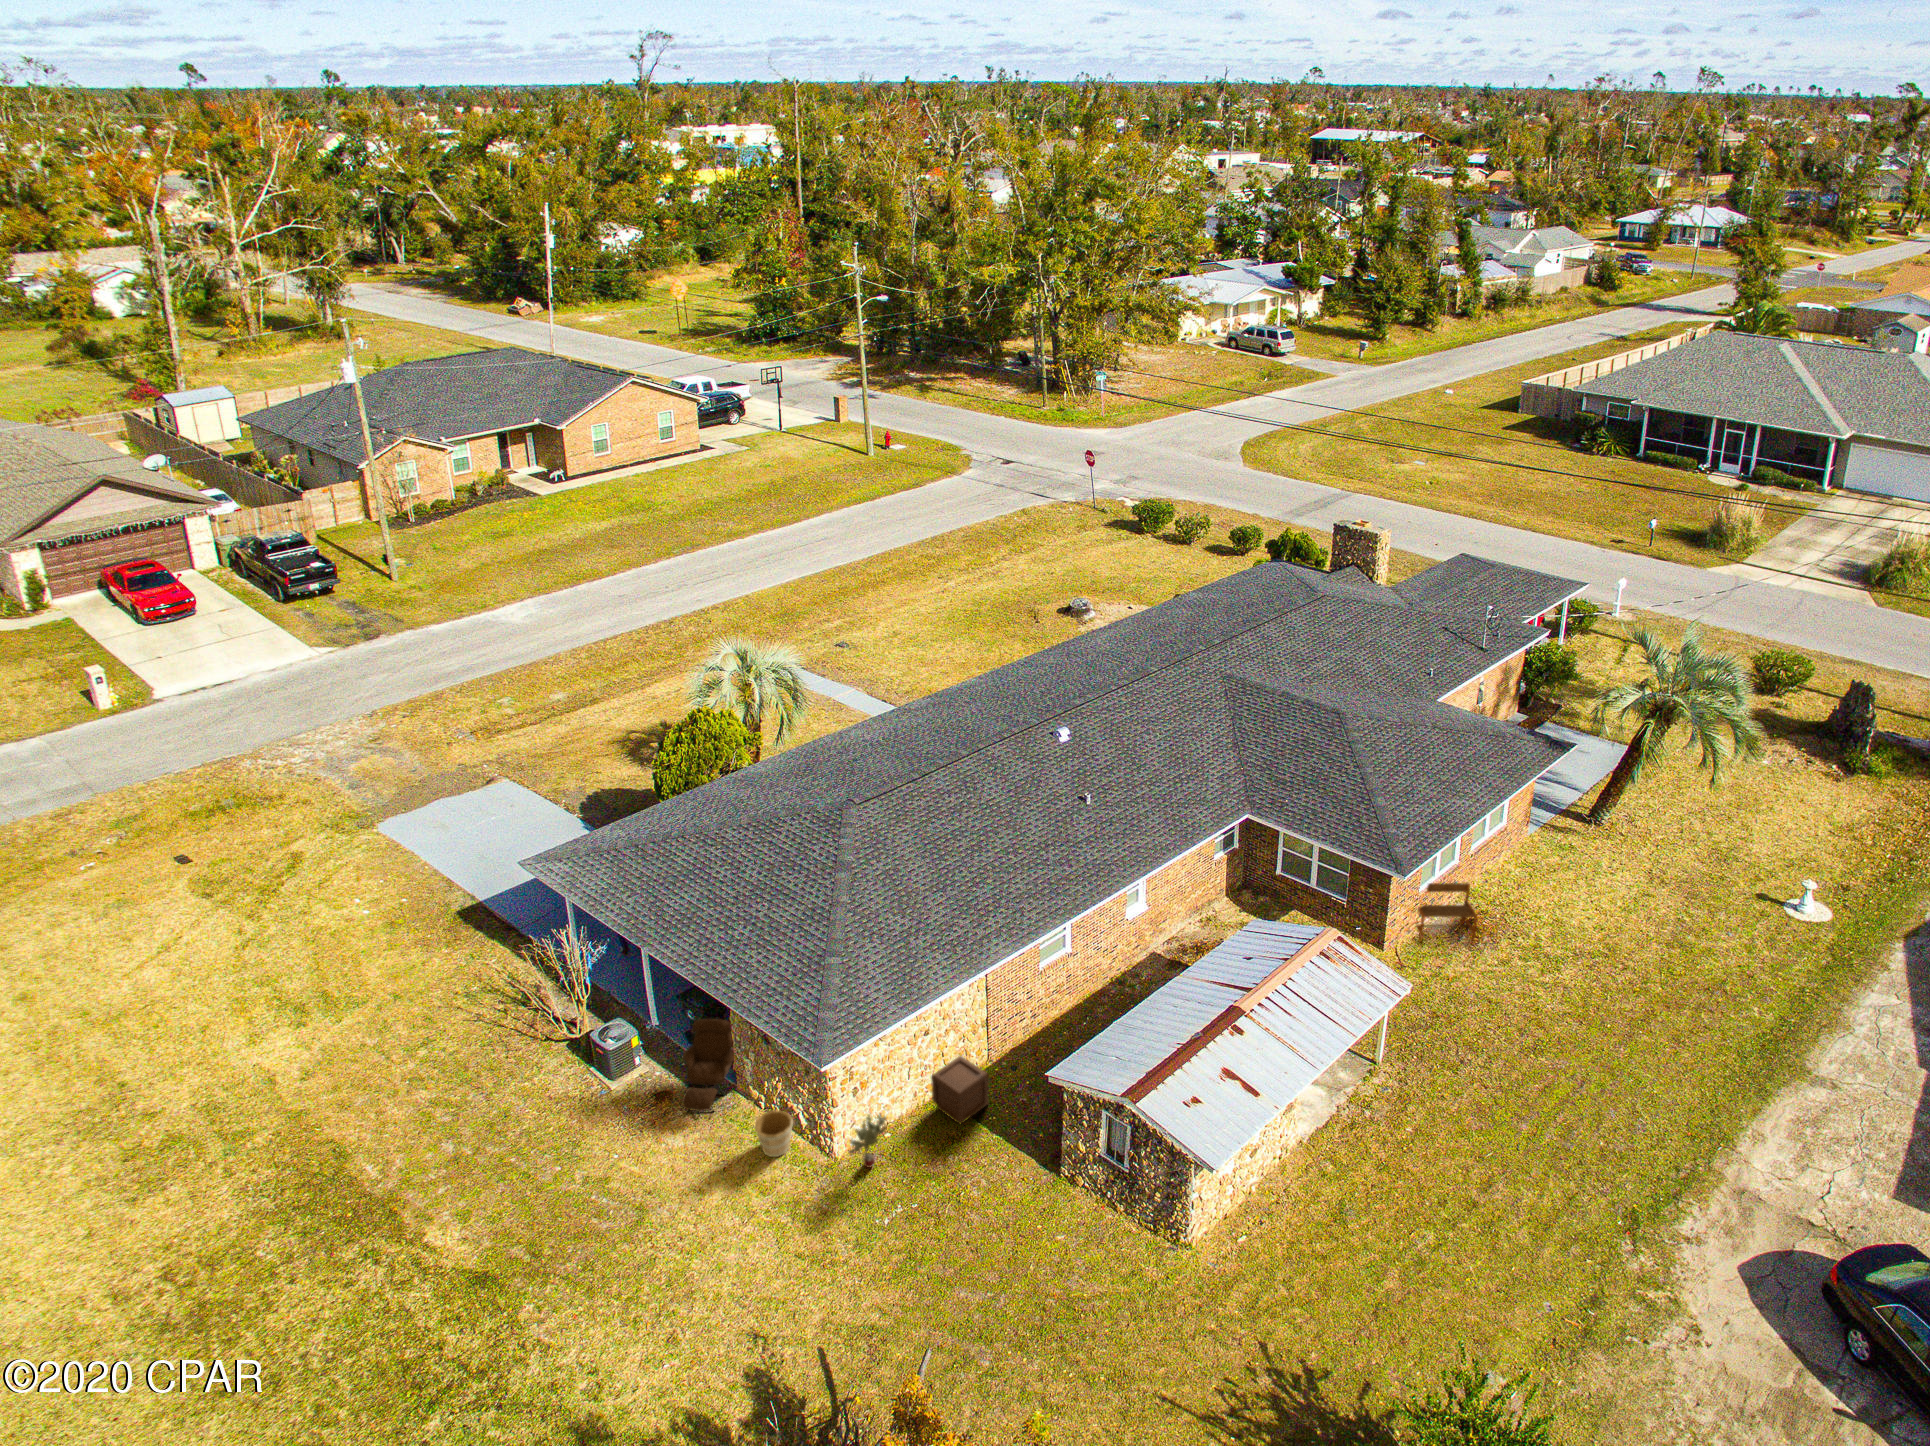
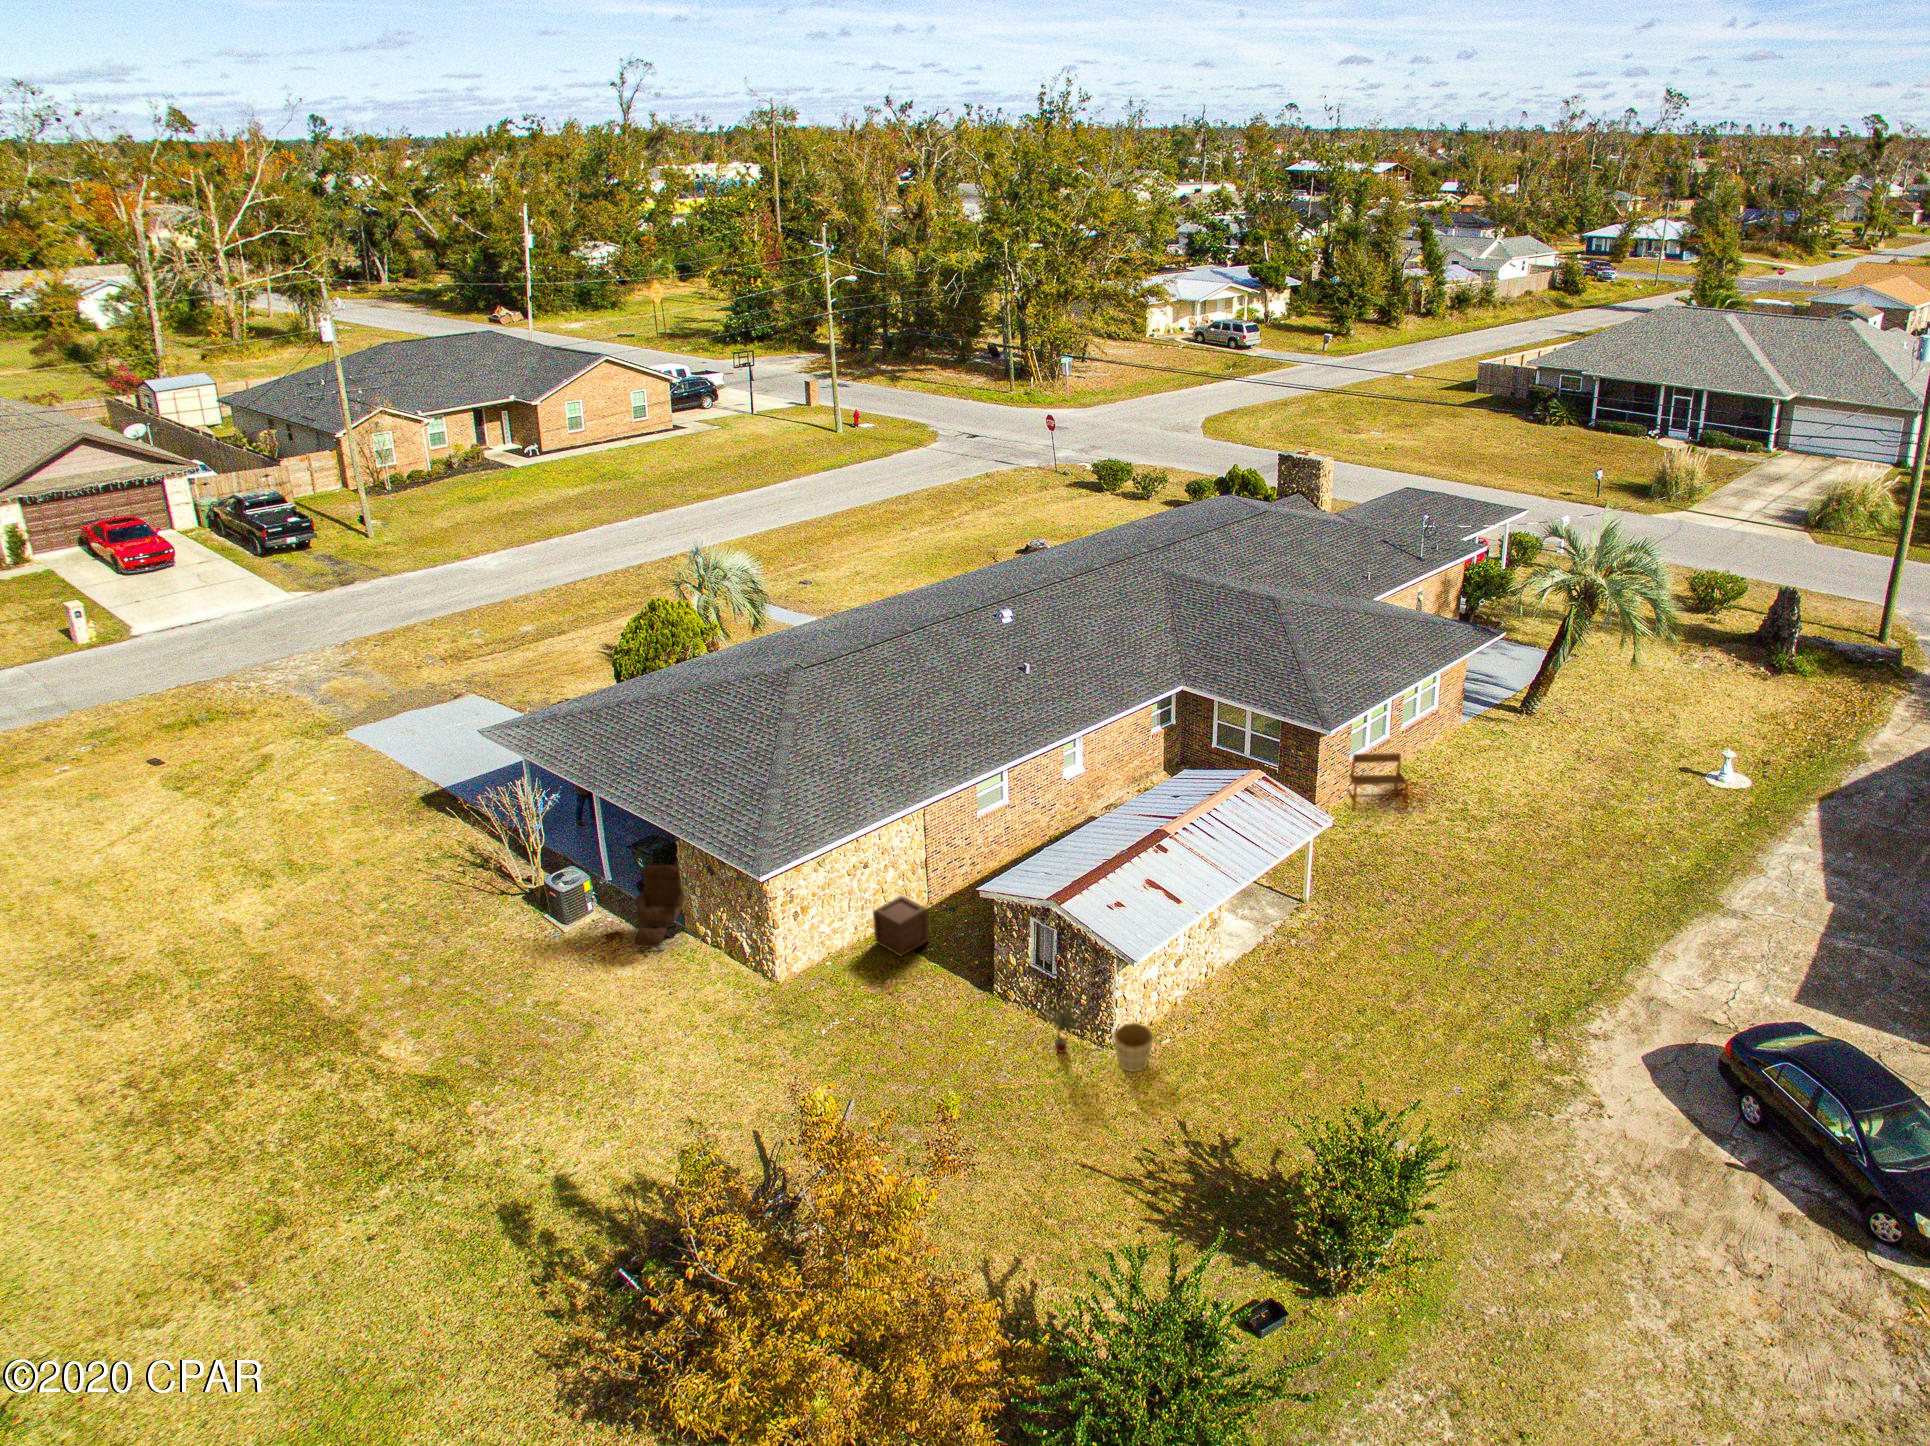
wooden bucket: present [754,1110,793,1157] -> present [1113,1023,1153,1072]
potted tree: present [848,1115,887,1167] -> present [1044,1003,1081,1052]

